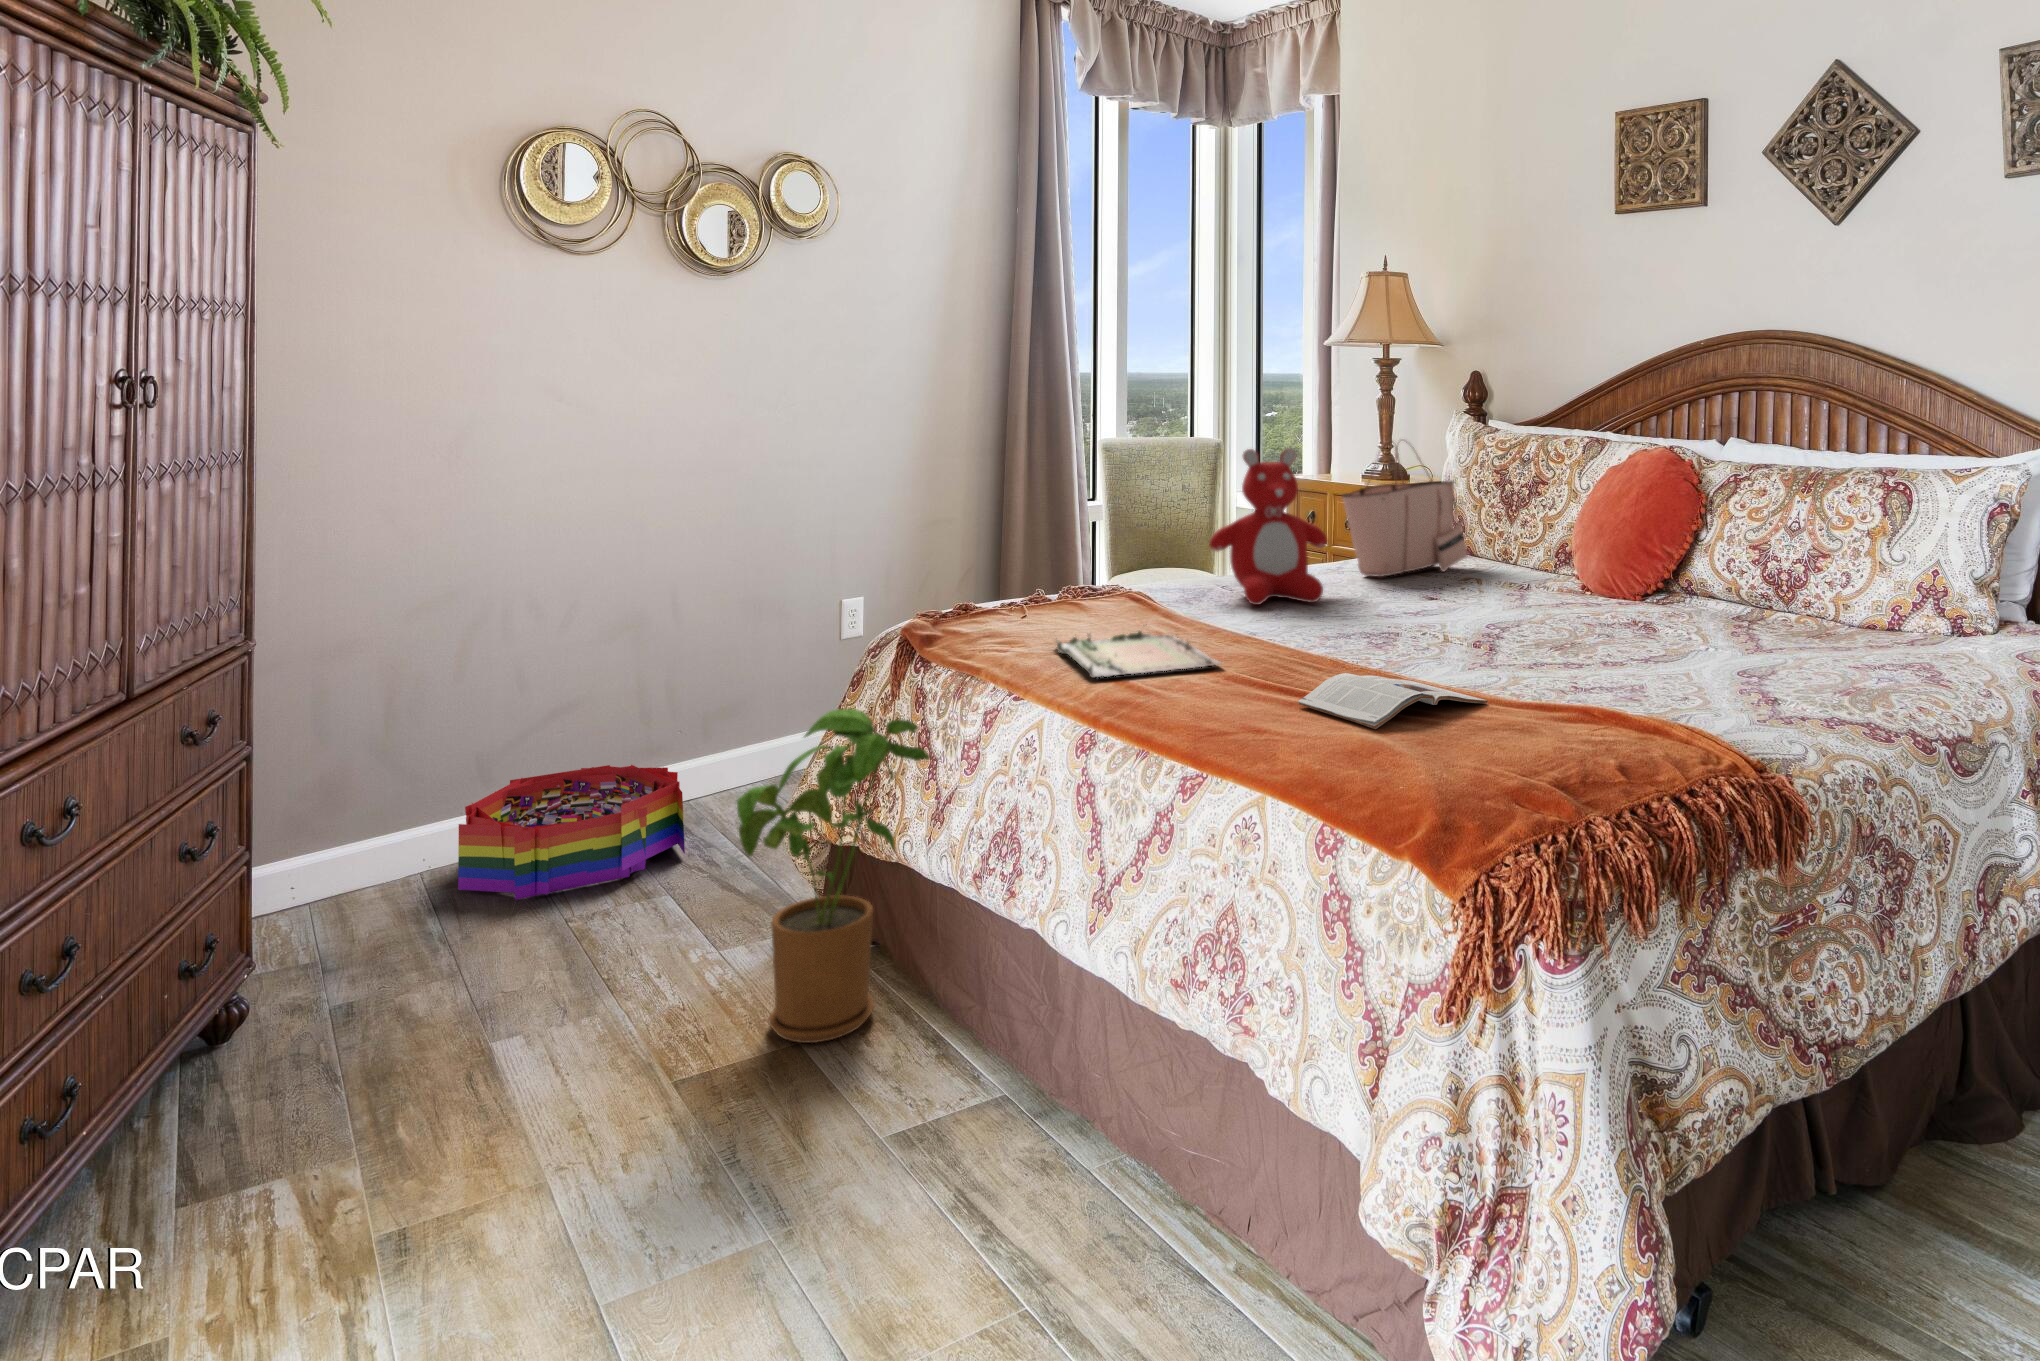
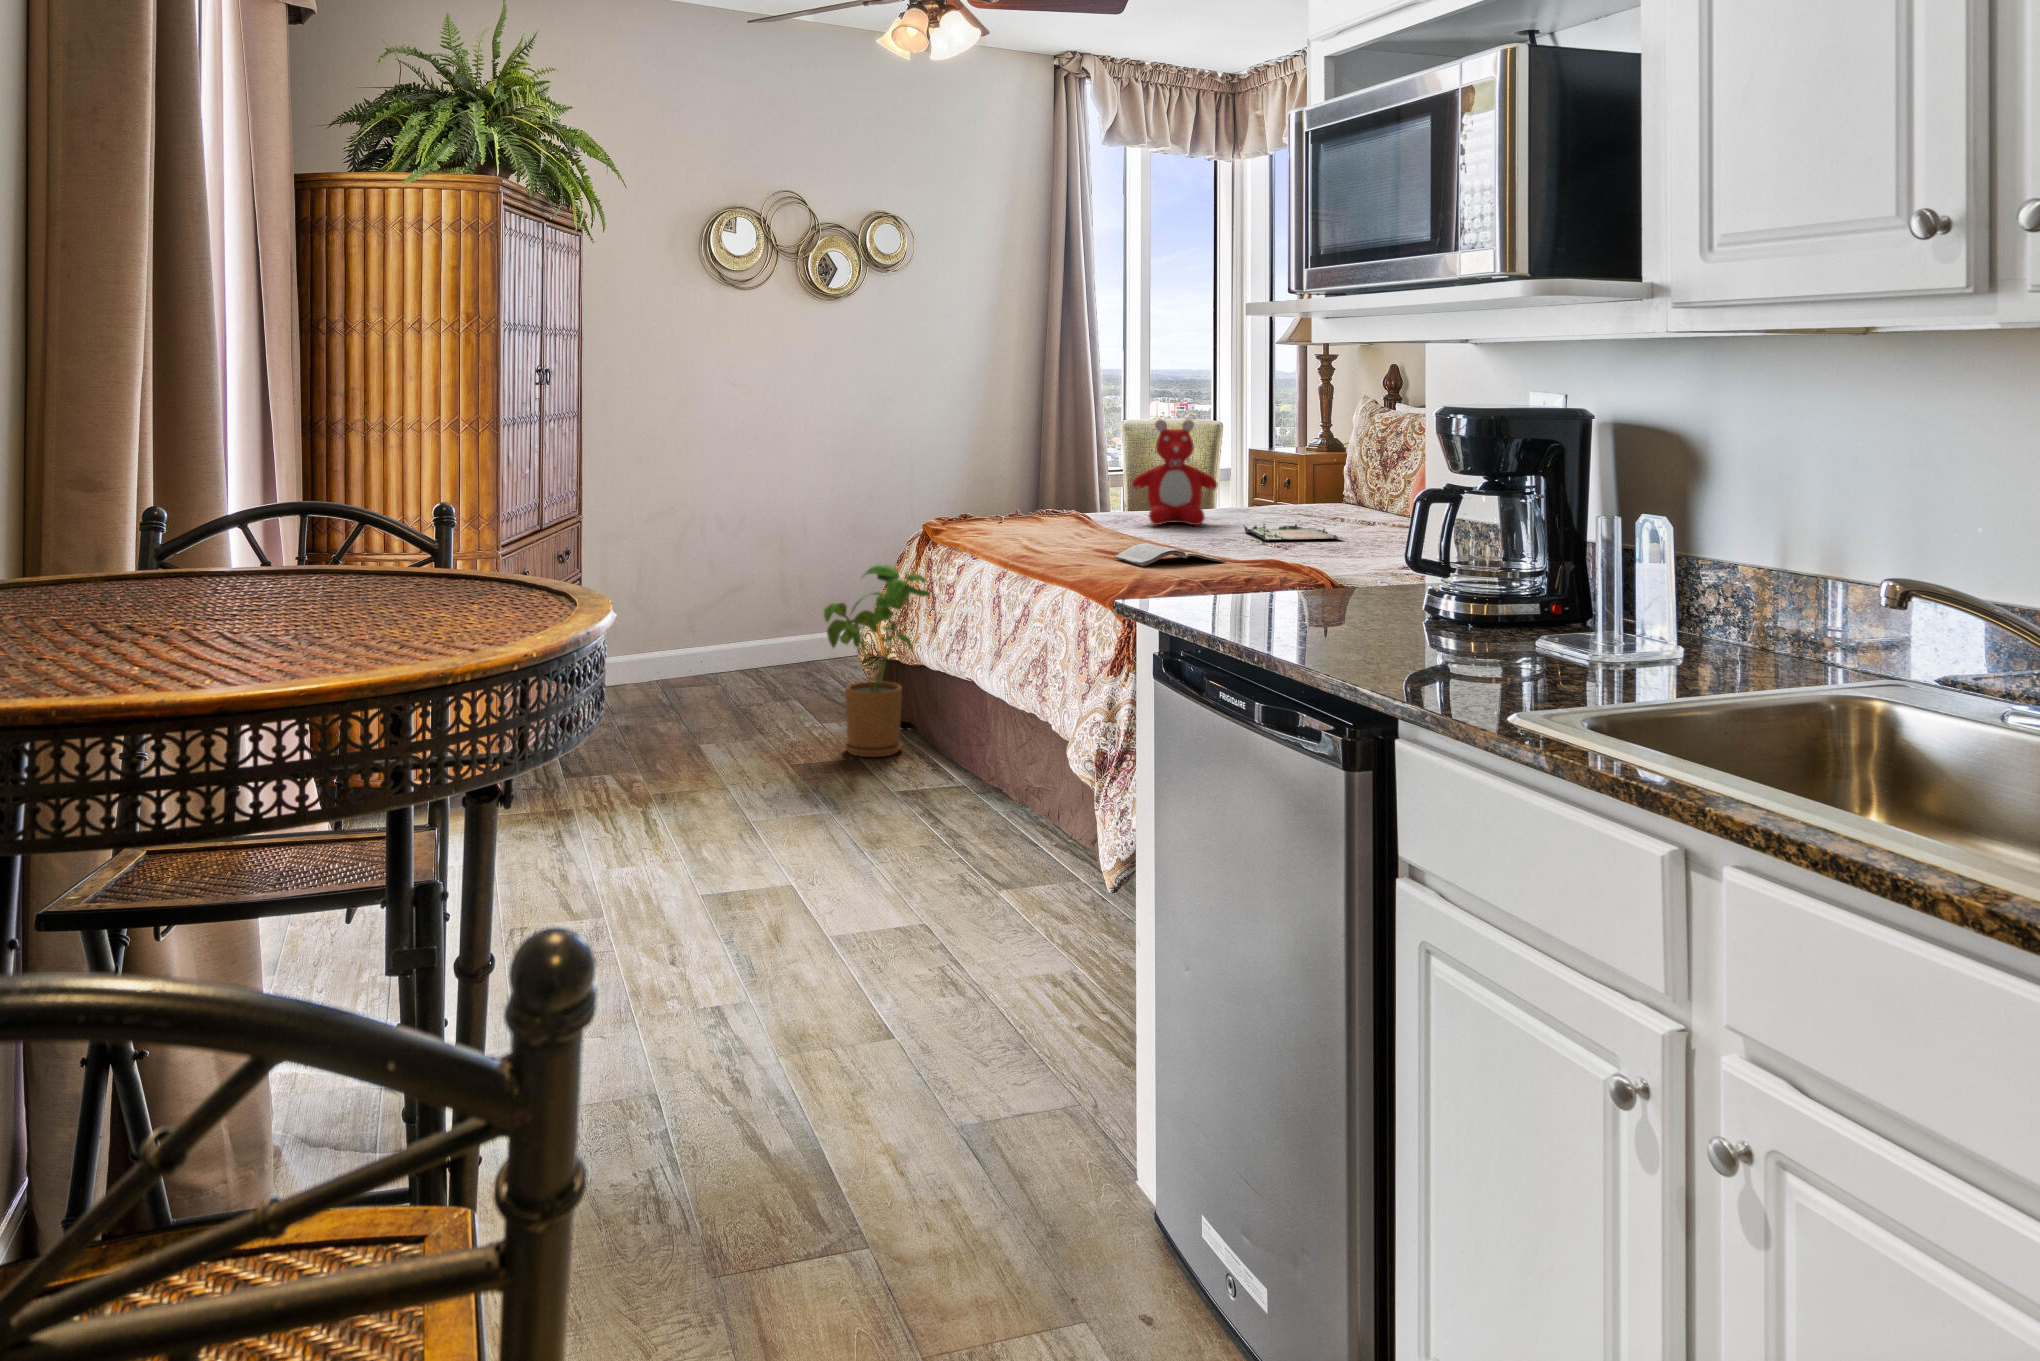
tote bag: present [1342,441,1467,577] -> none [1241,416,1348,516]
tray: present [1056,624,1221,678] -> present [1243,524,1343,541]
storage bin: present [458,765,685,900] -> none [682,627,809,693]

